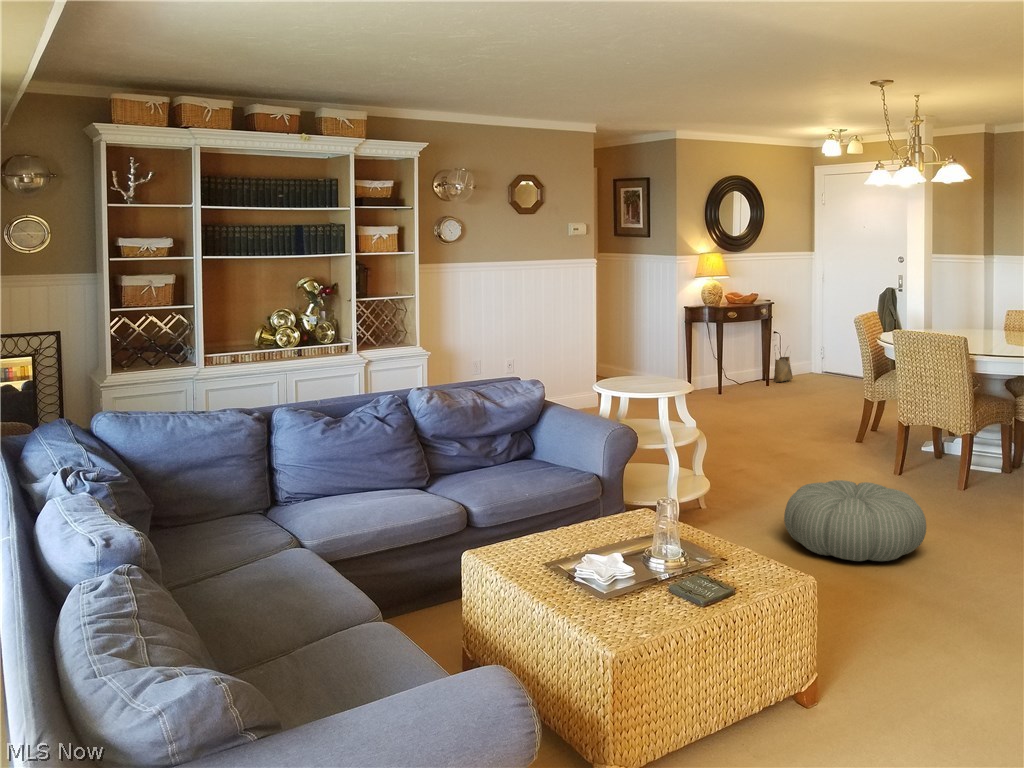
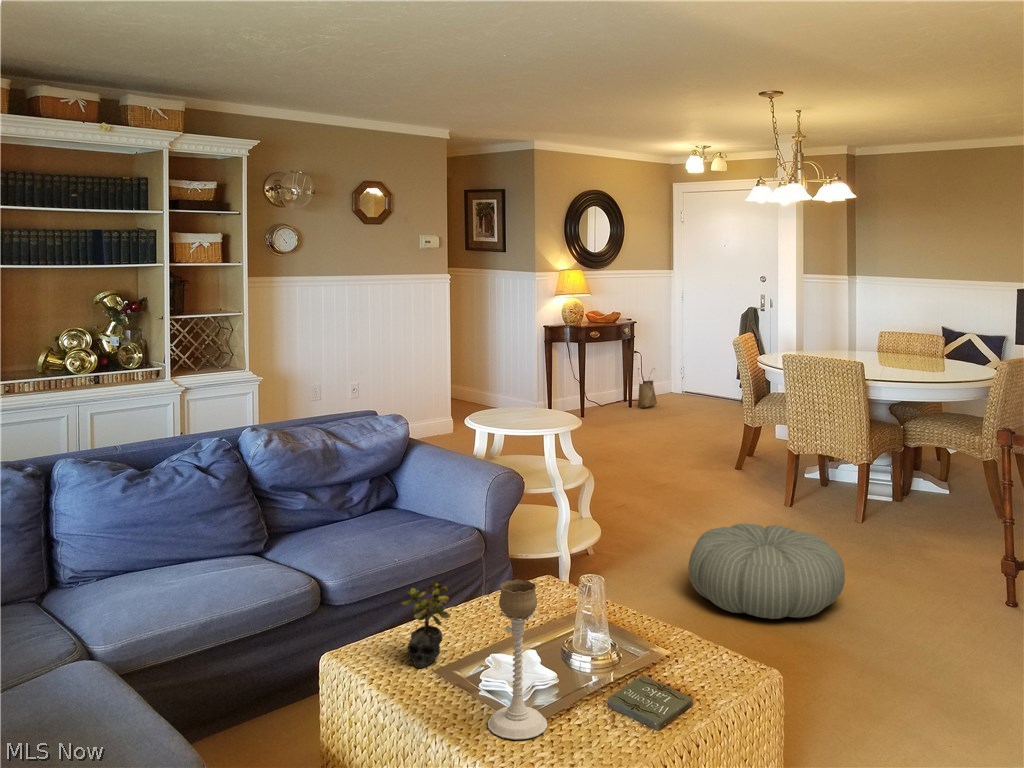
candle holder: none [578,496,623,612] -> present [488,579,547,739]
succulent plant: none [521,501,557,565] -> present [401,580,450,668]

